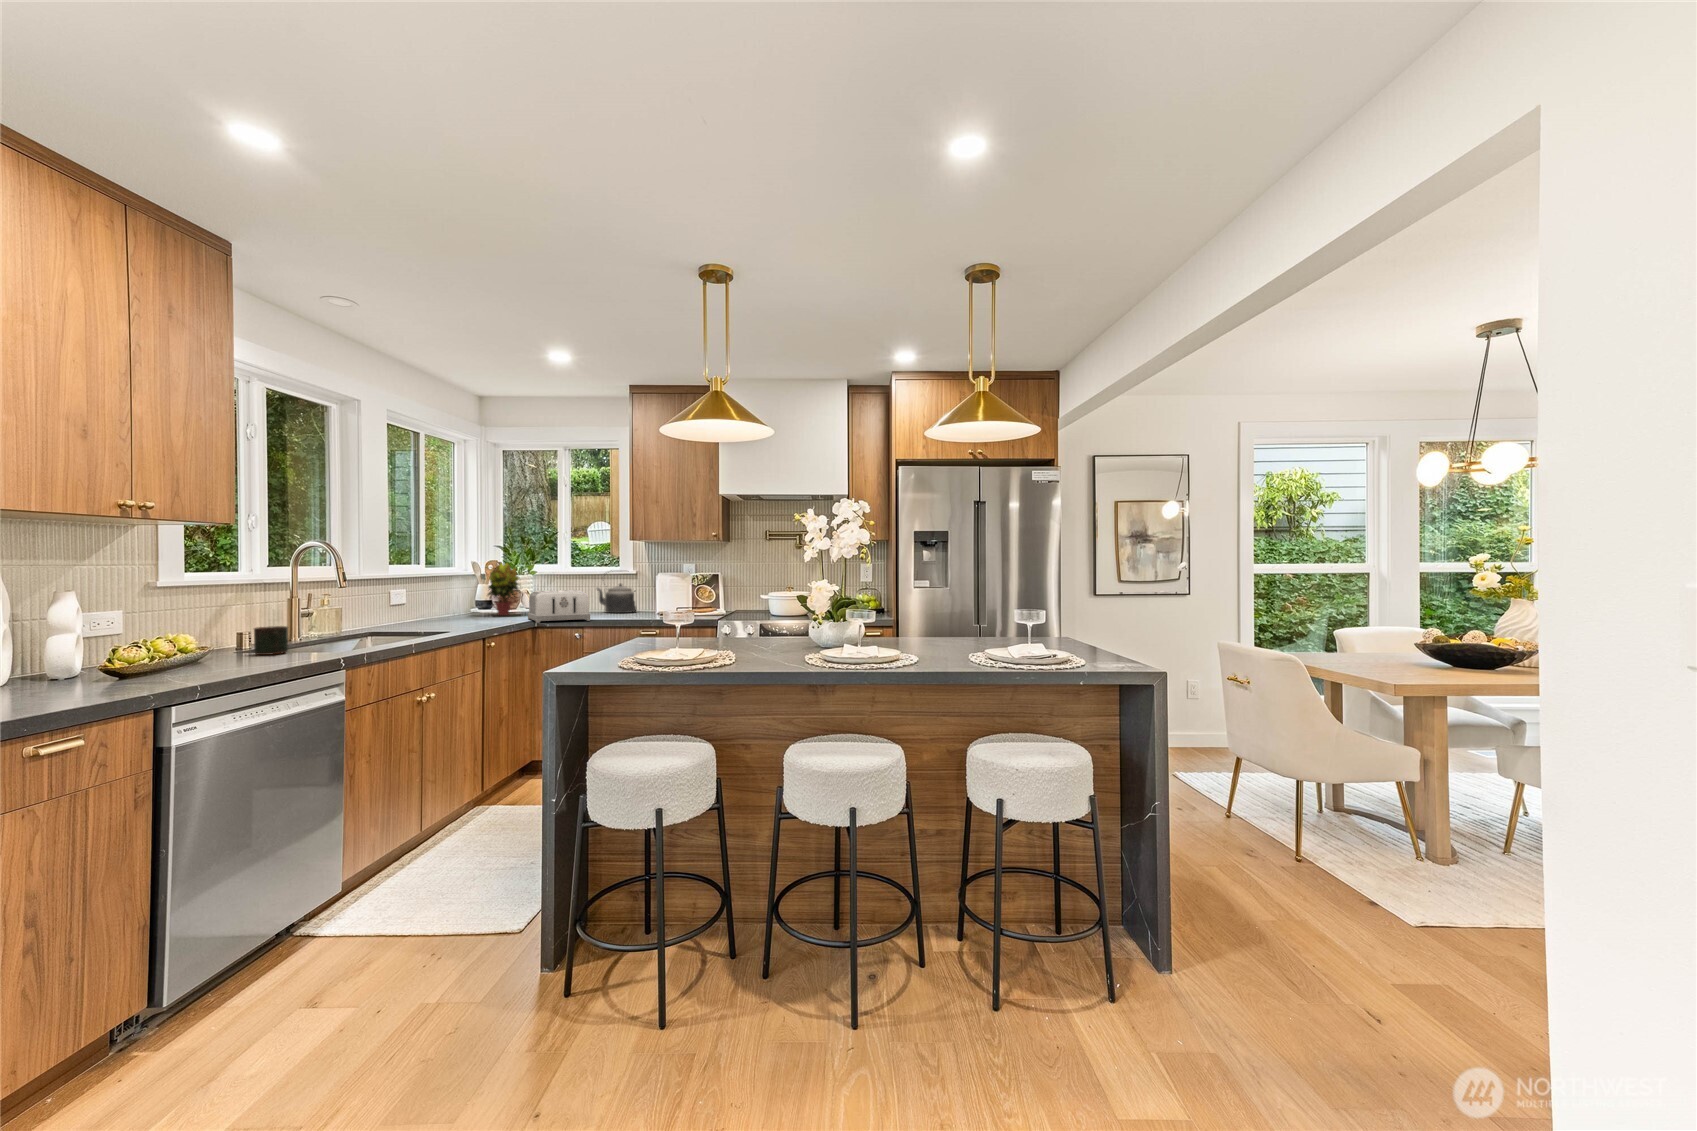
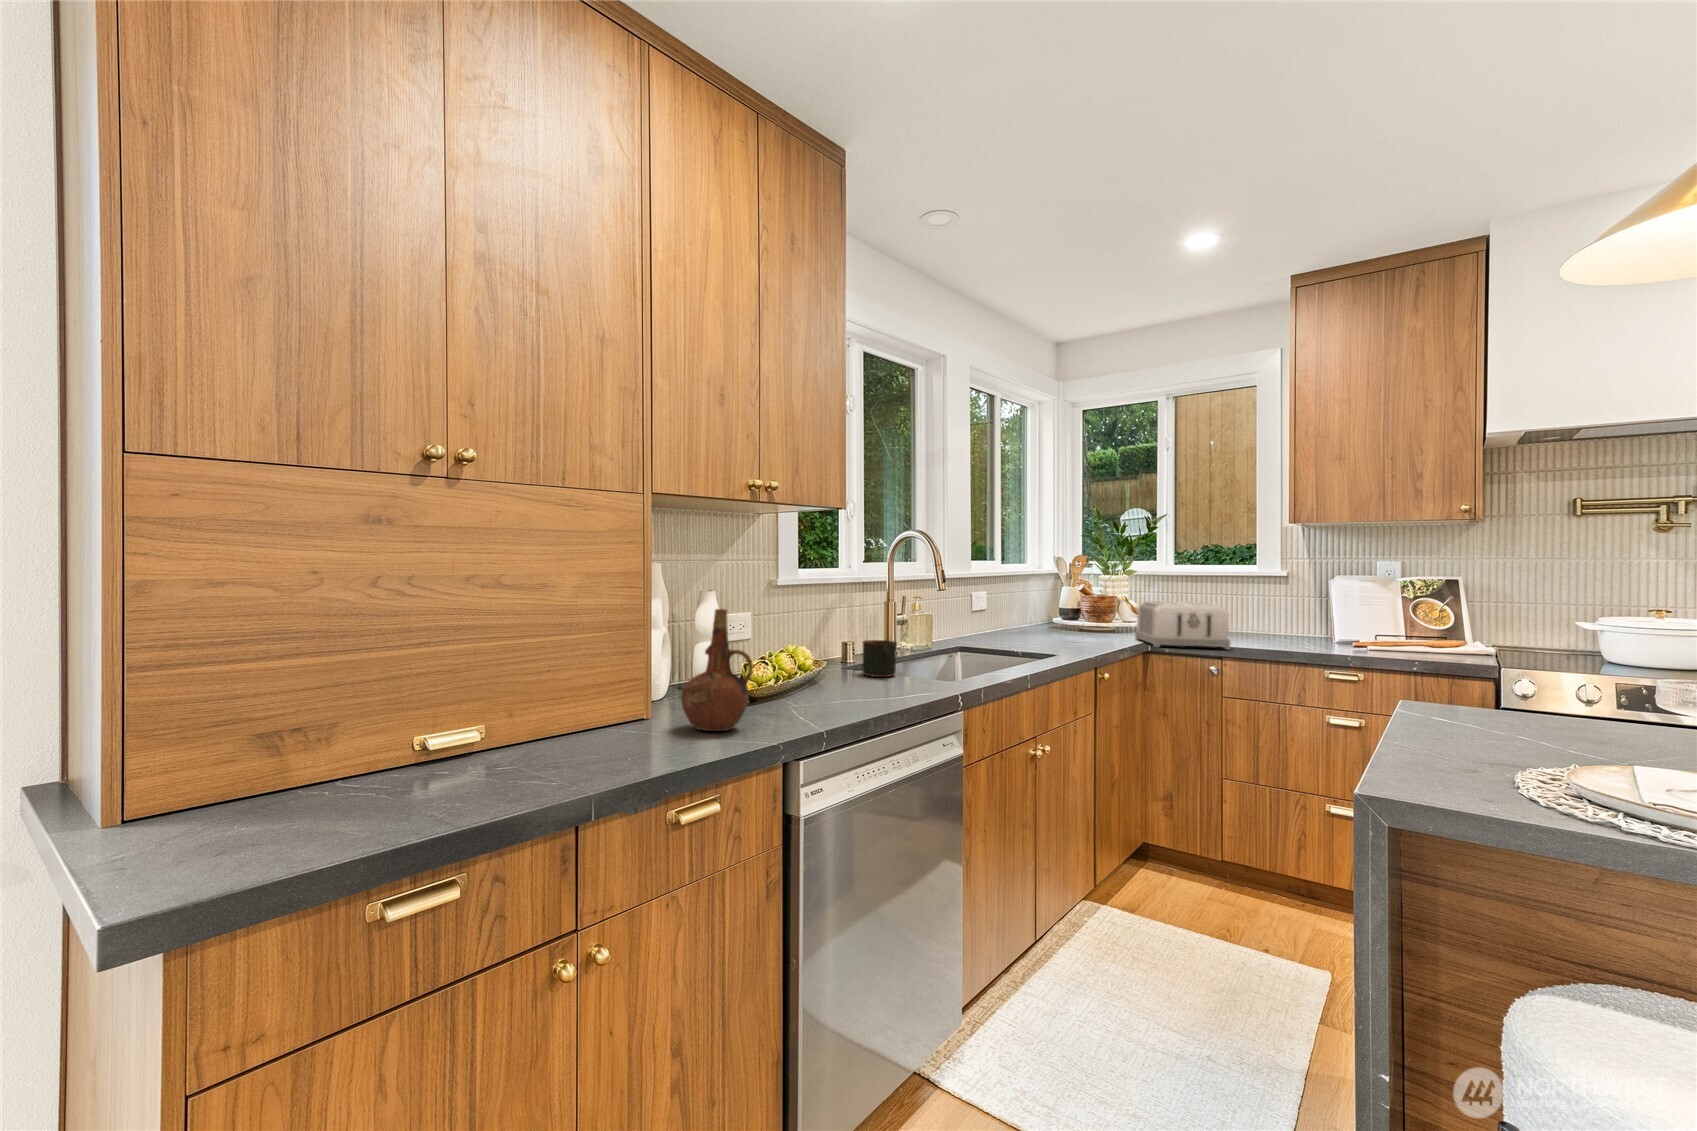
potted plant: present [488,563,520,615] -> none [1074,559,1122,629]
kettle: present [596,575,636,613] -> none [1218,574,1282,637]
ceramic pitcher: none [41,600,121,695] -> present [681,609,753,731]

